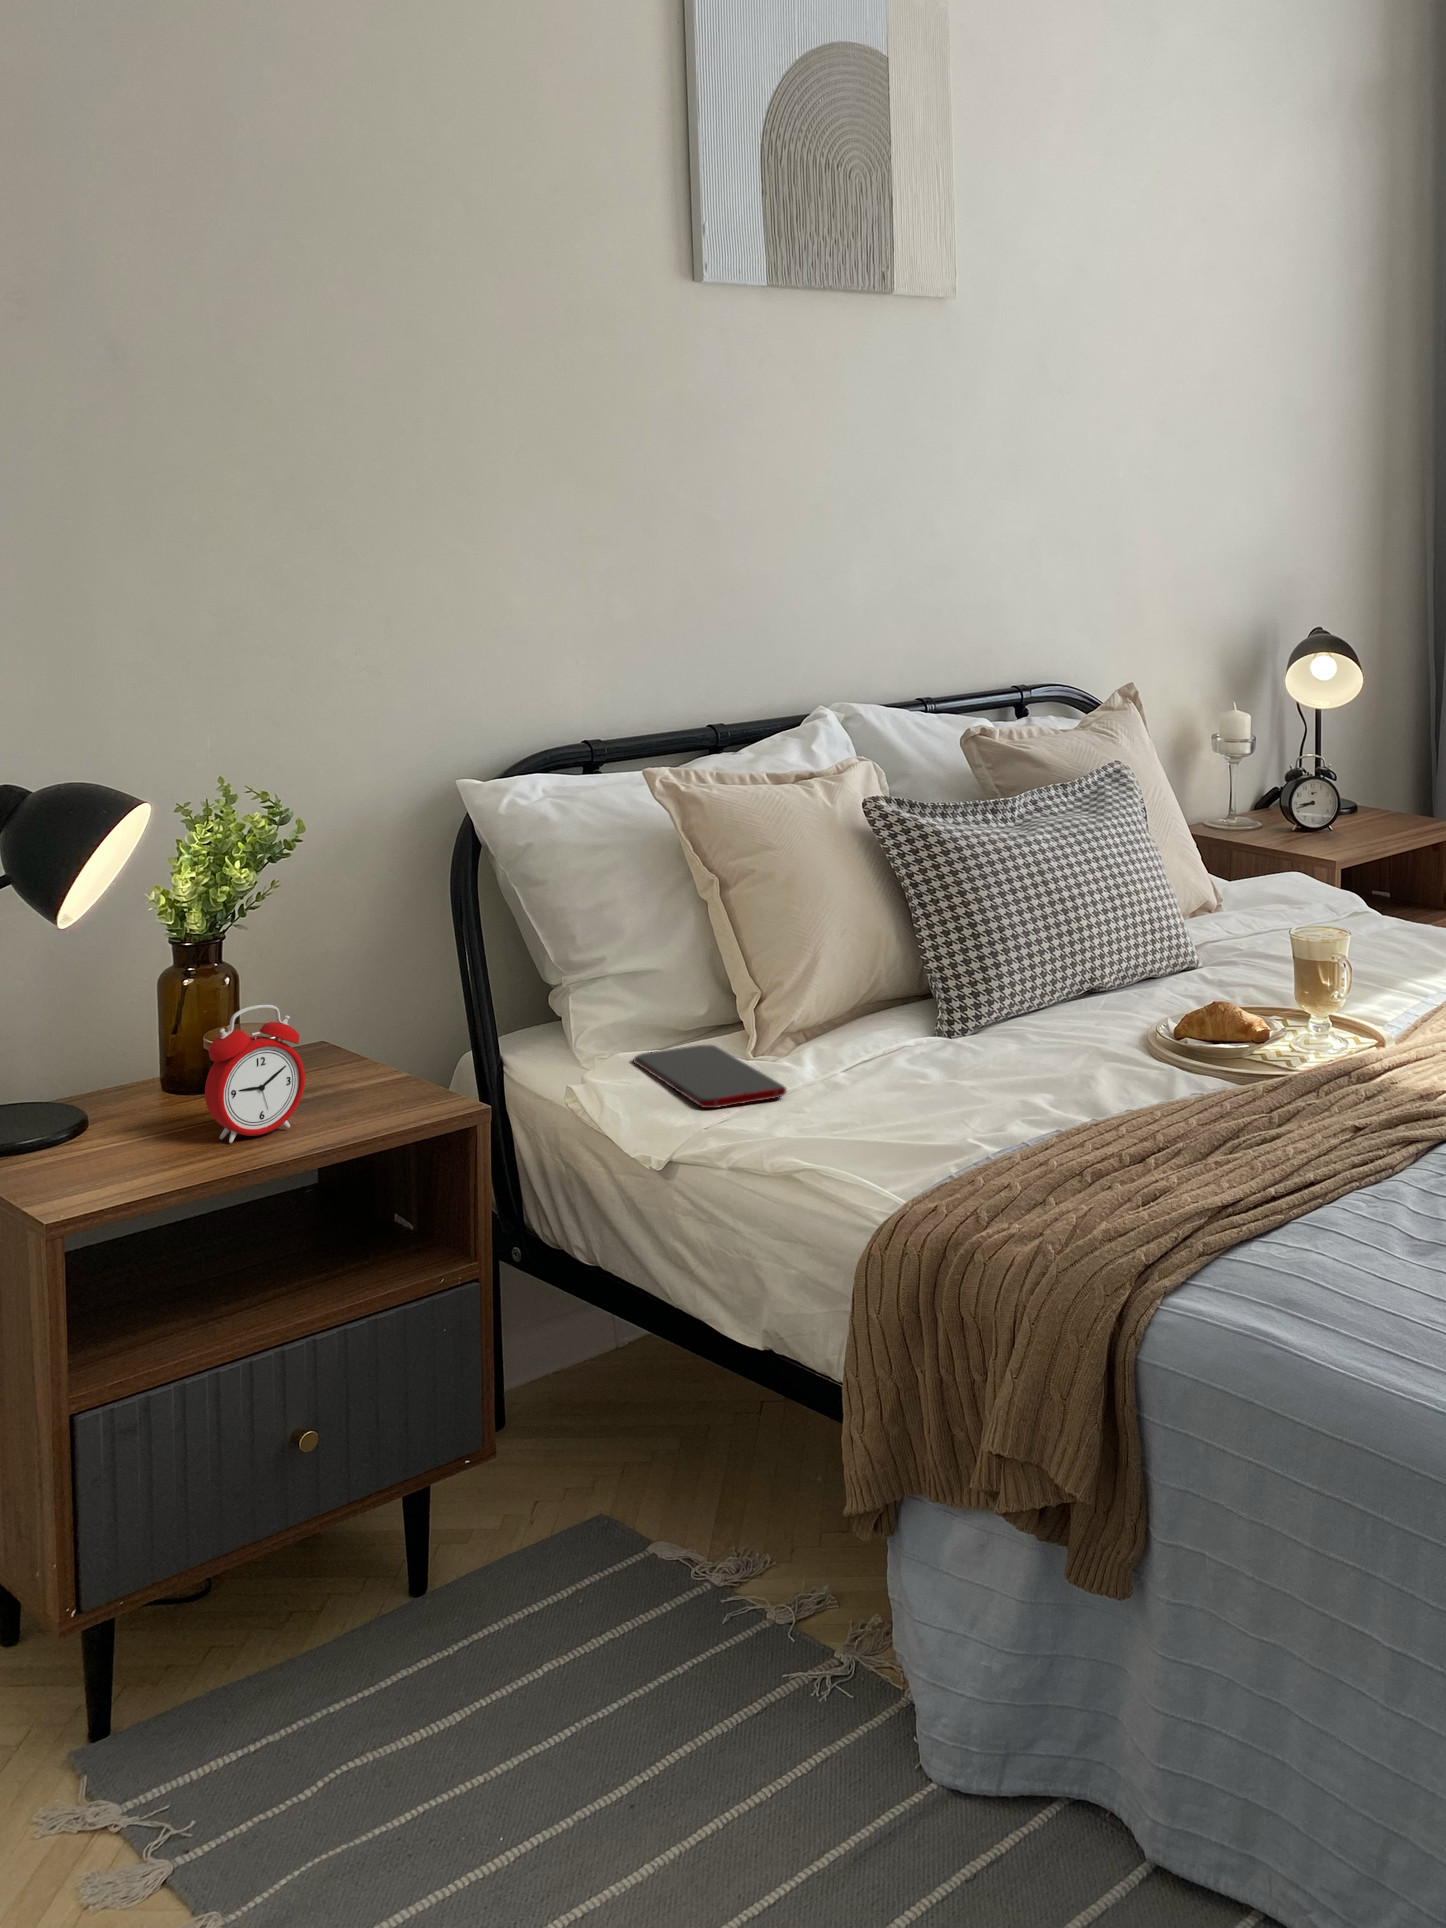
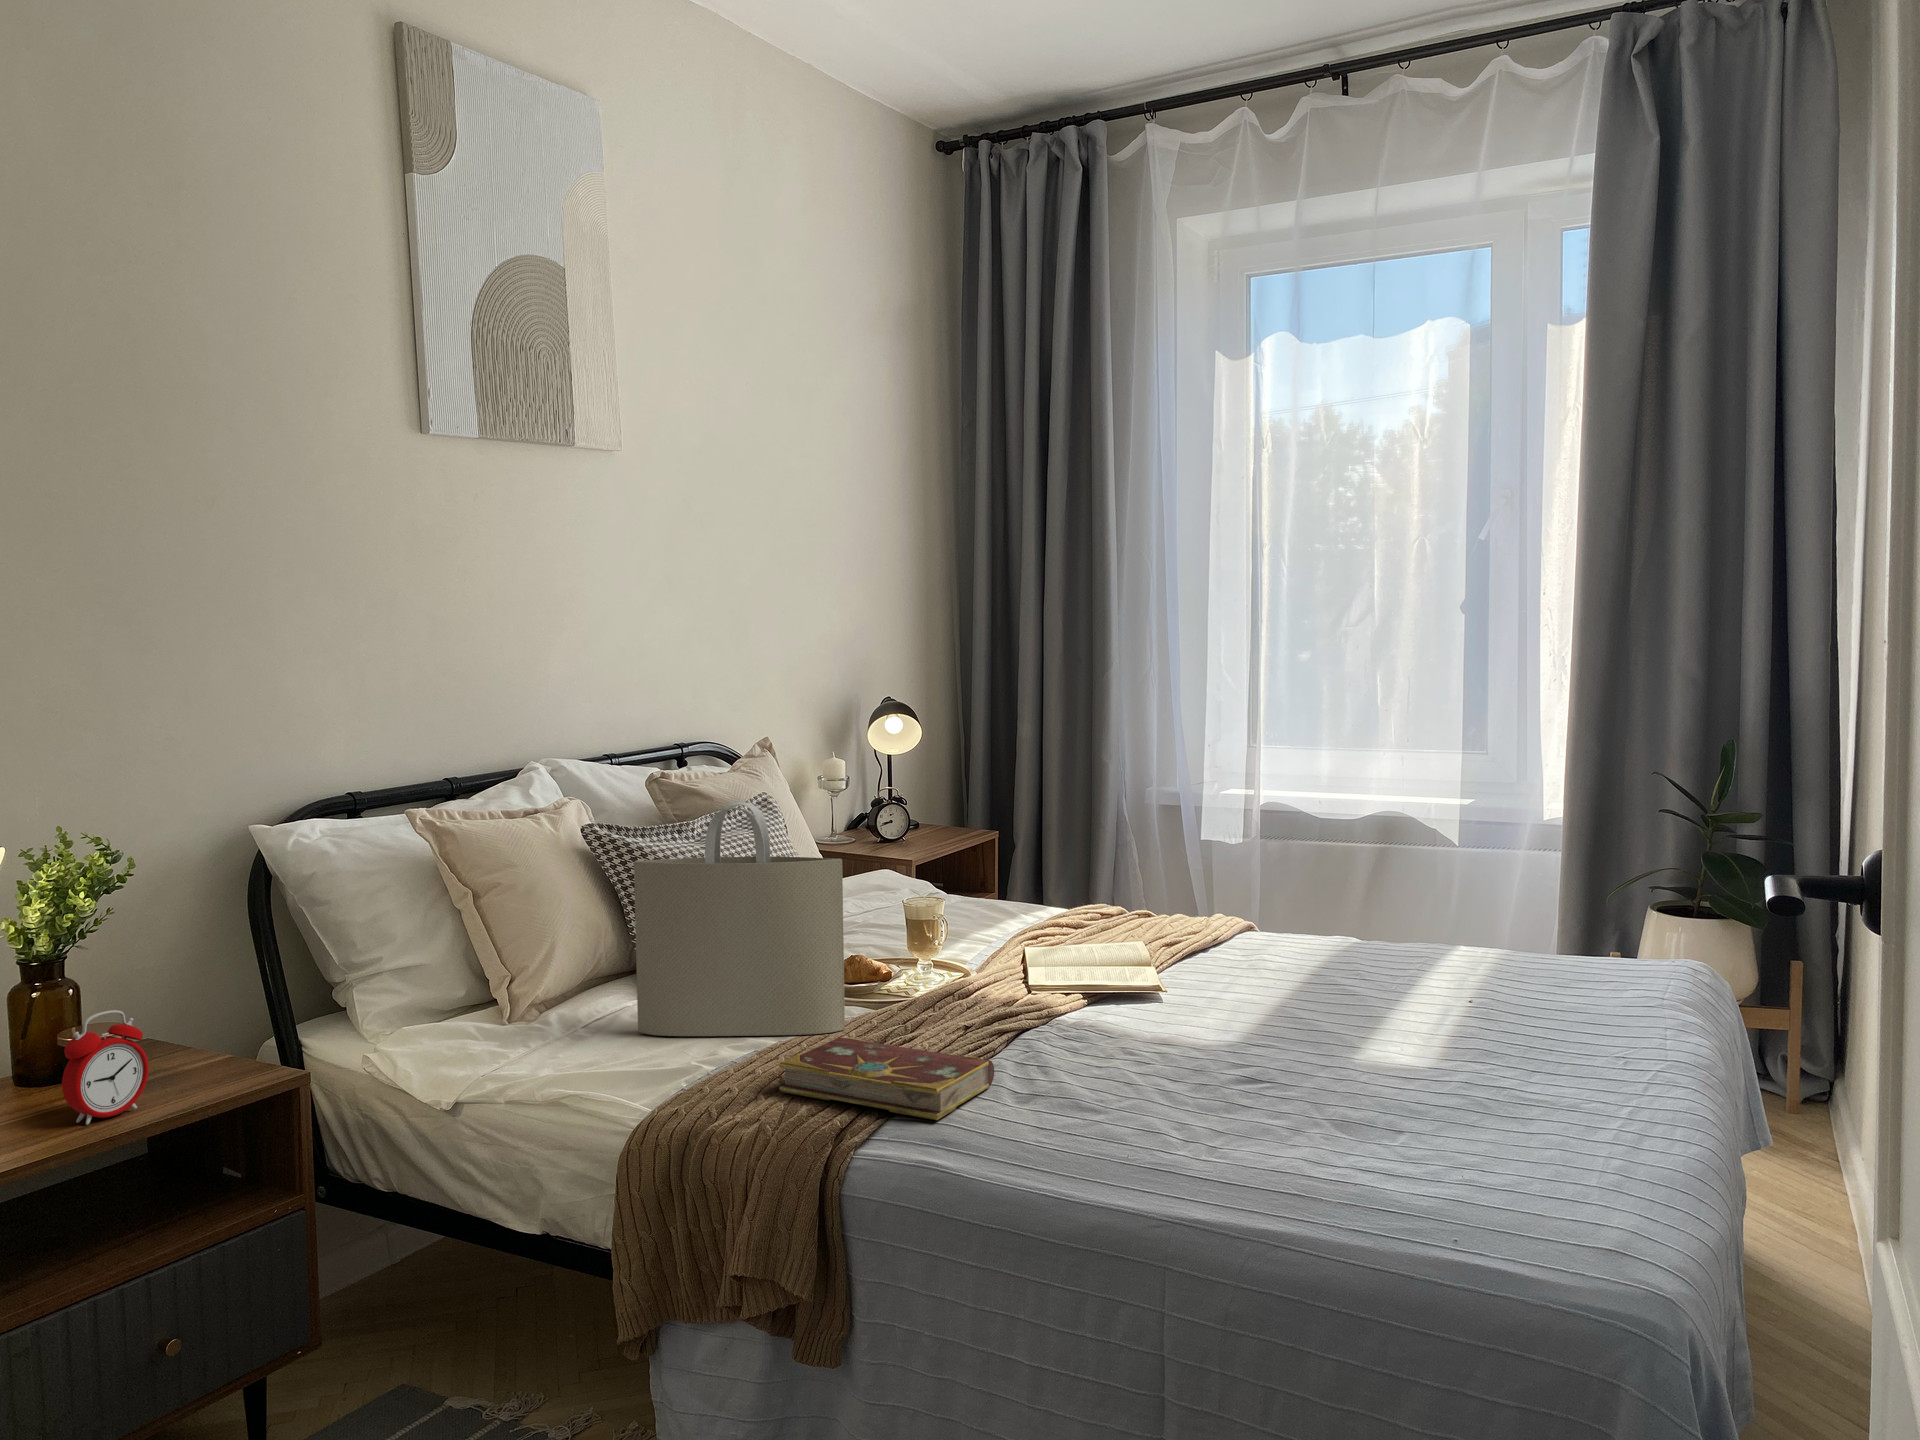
tote bag: none [910,783,1191,1113] -> present [634,802,845,1036]
smartphone: present [633,1045,787,1108] -> none [414,1019,545,1062]
book: none [1075,1126,1383,1269] -> present [779,1037,994,1120]

